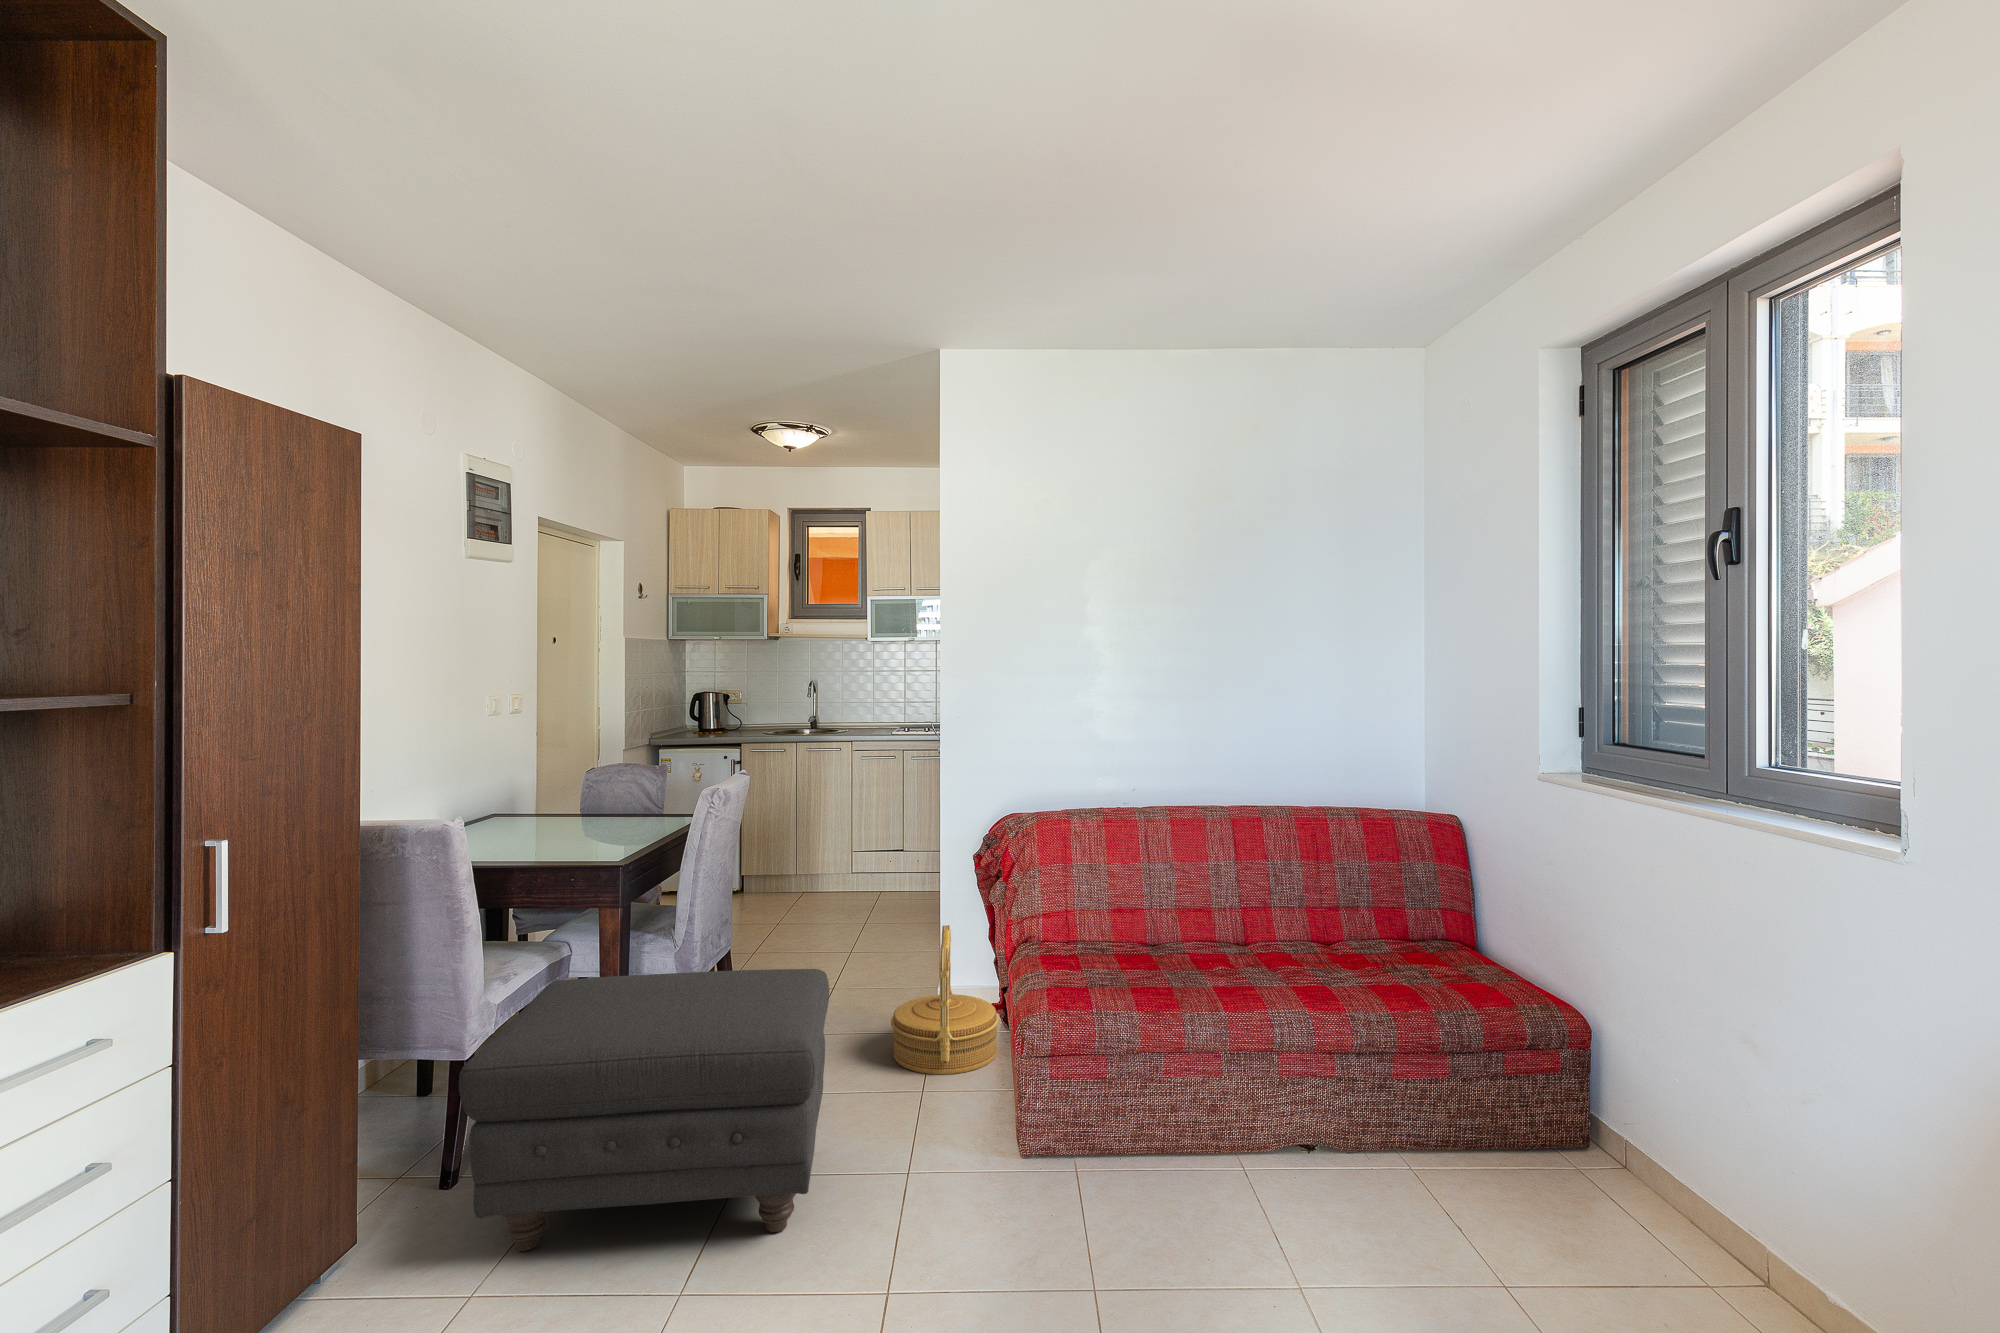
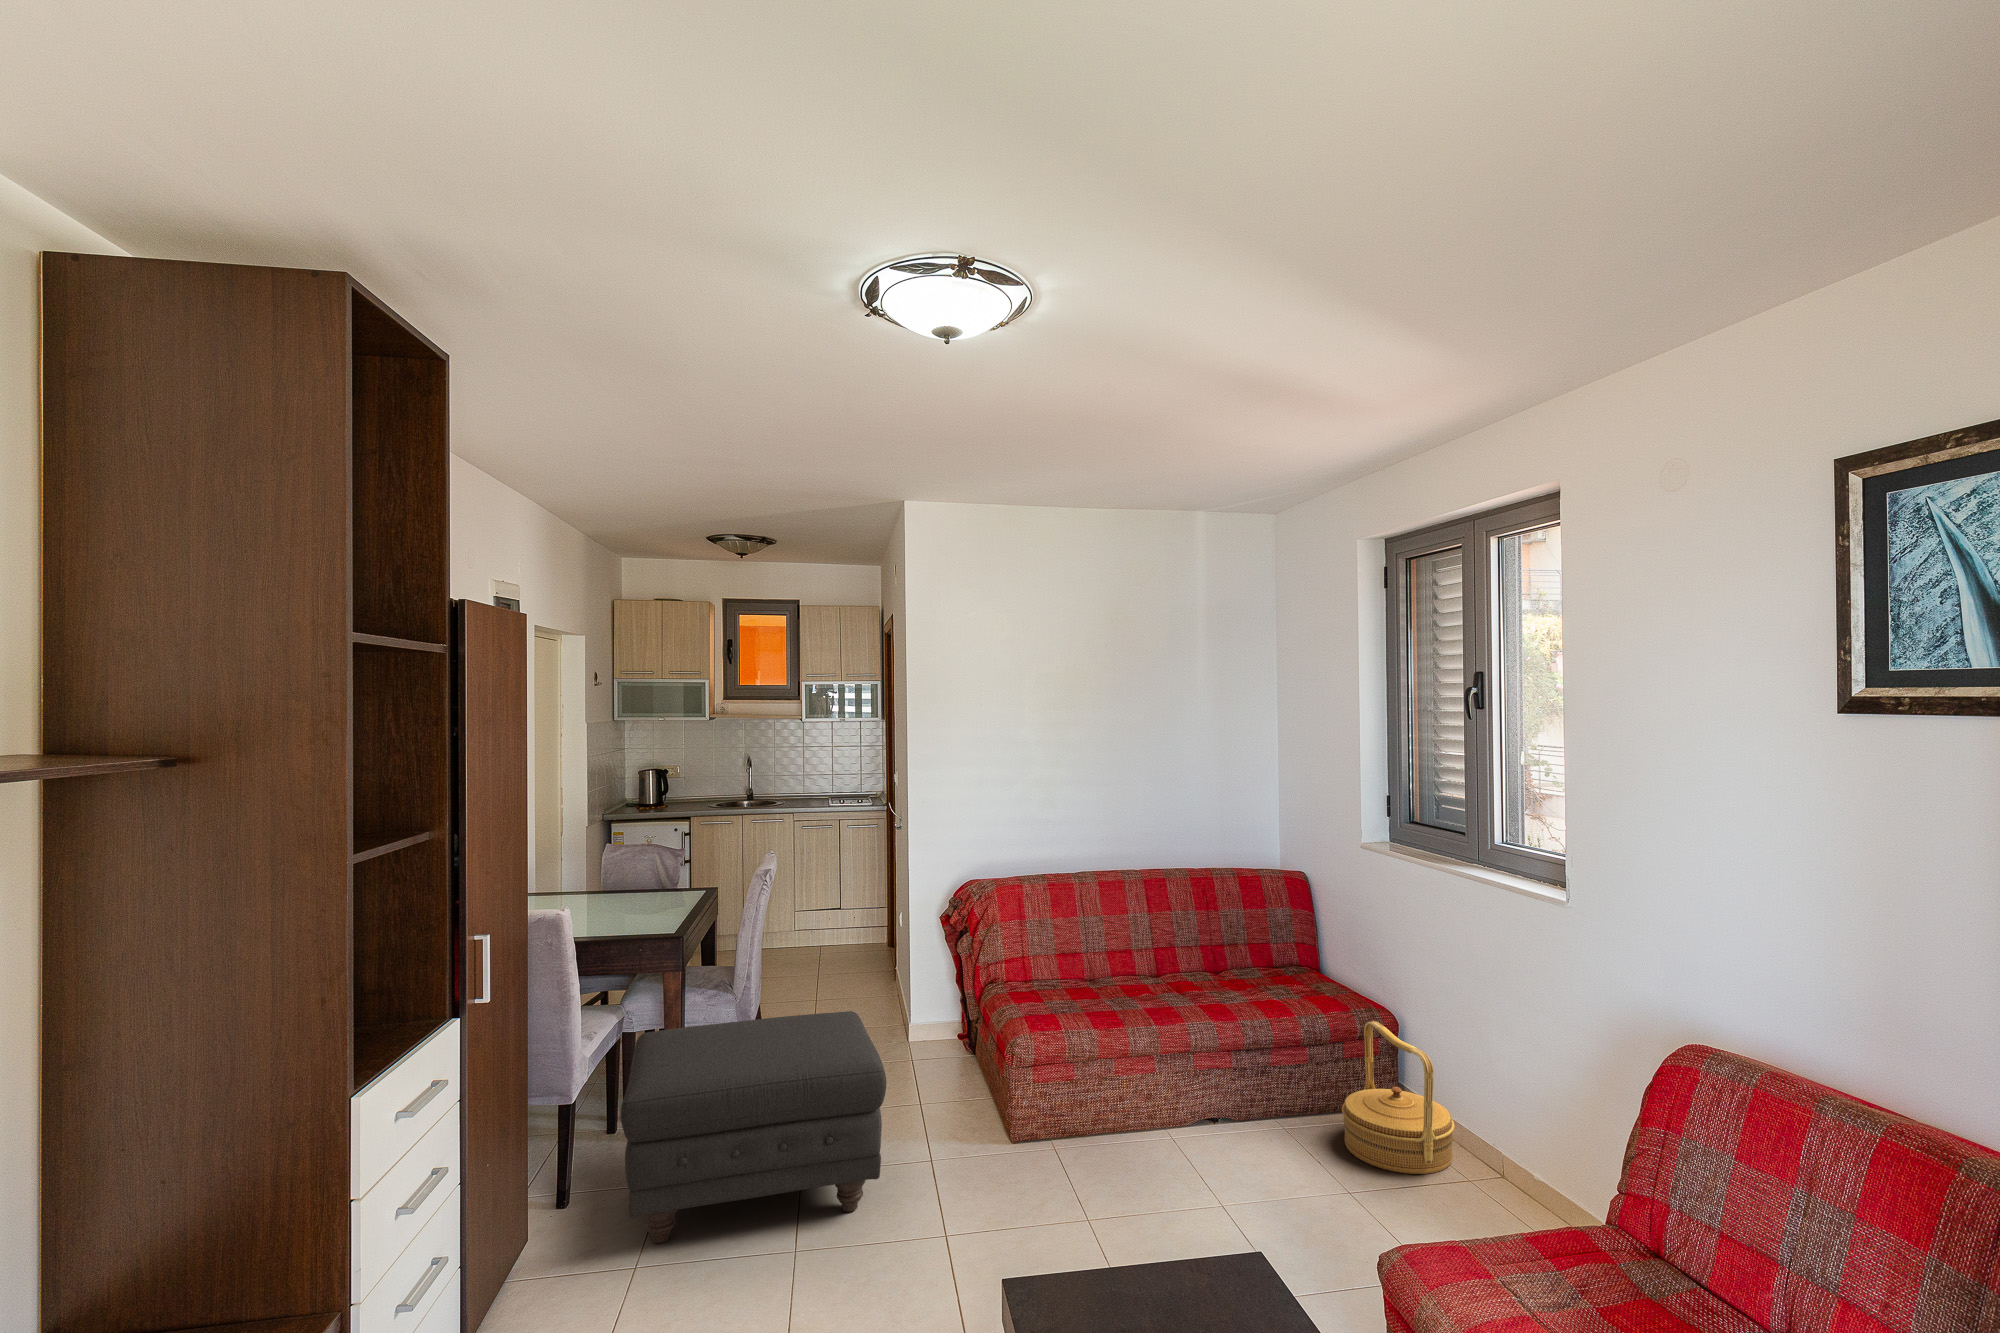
woven basket: present [891,925,999,1075] -> present [1342,1021,1455,1174]

